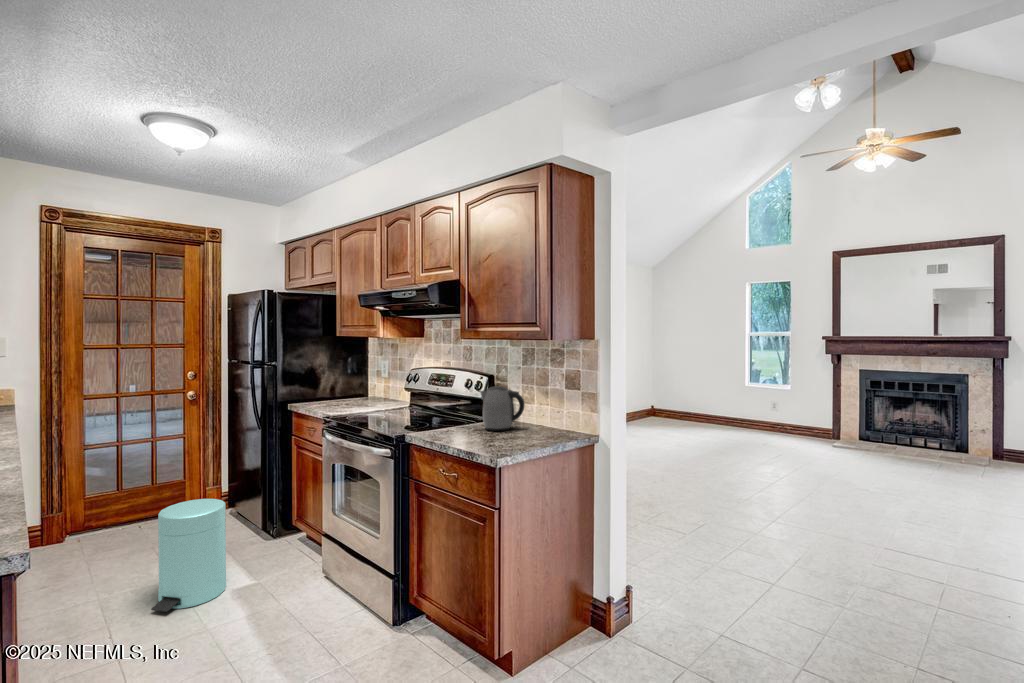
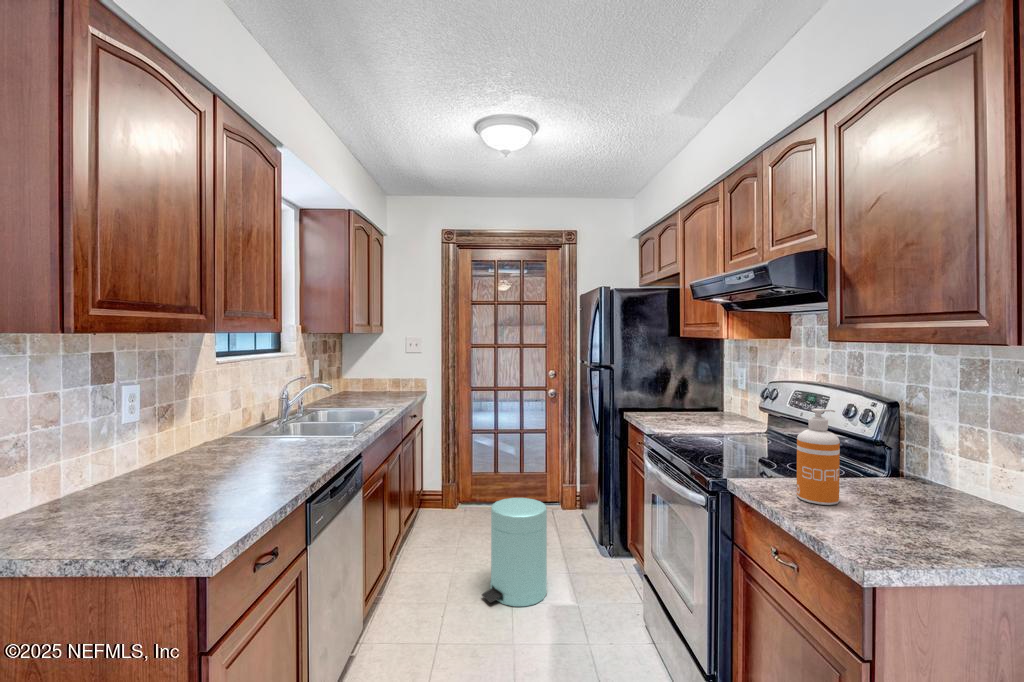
soap dispenser: none [452,381,474,438] -> present [796,409,840,505]
kettle: present [480,386,525,431] -> none [860,422,962,505]

